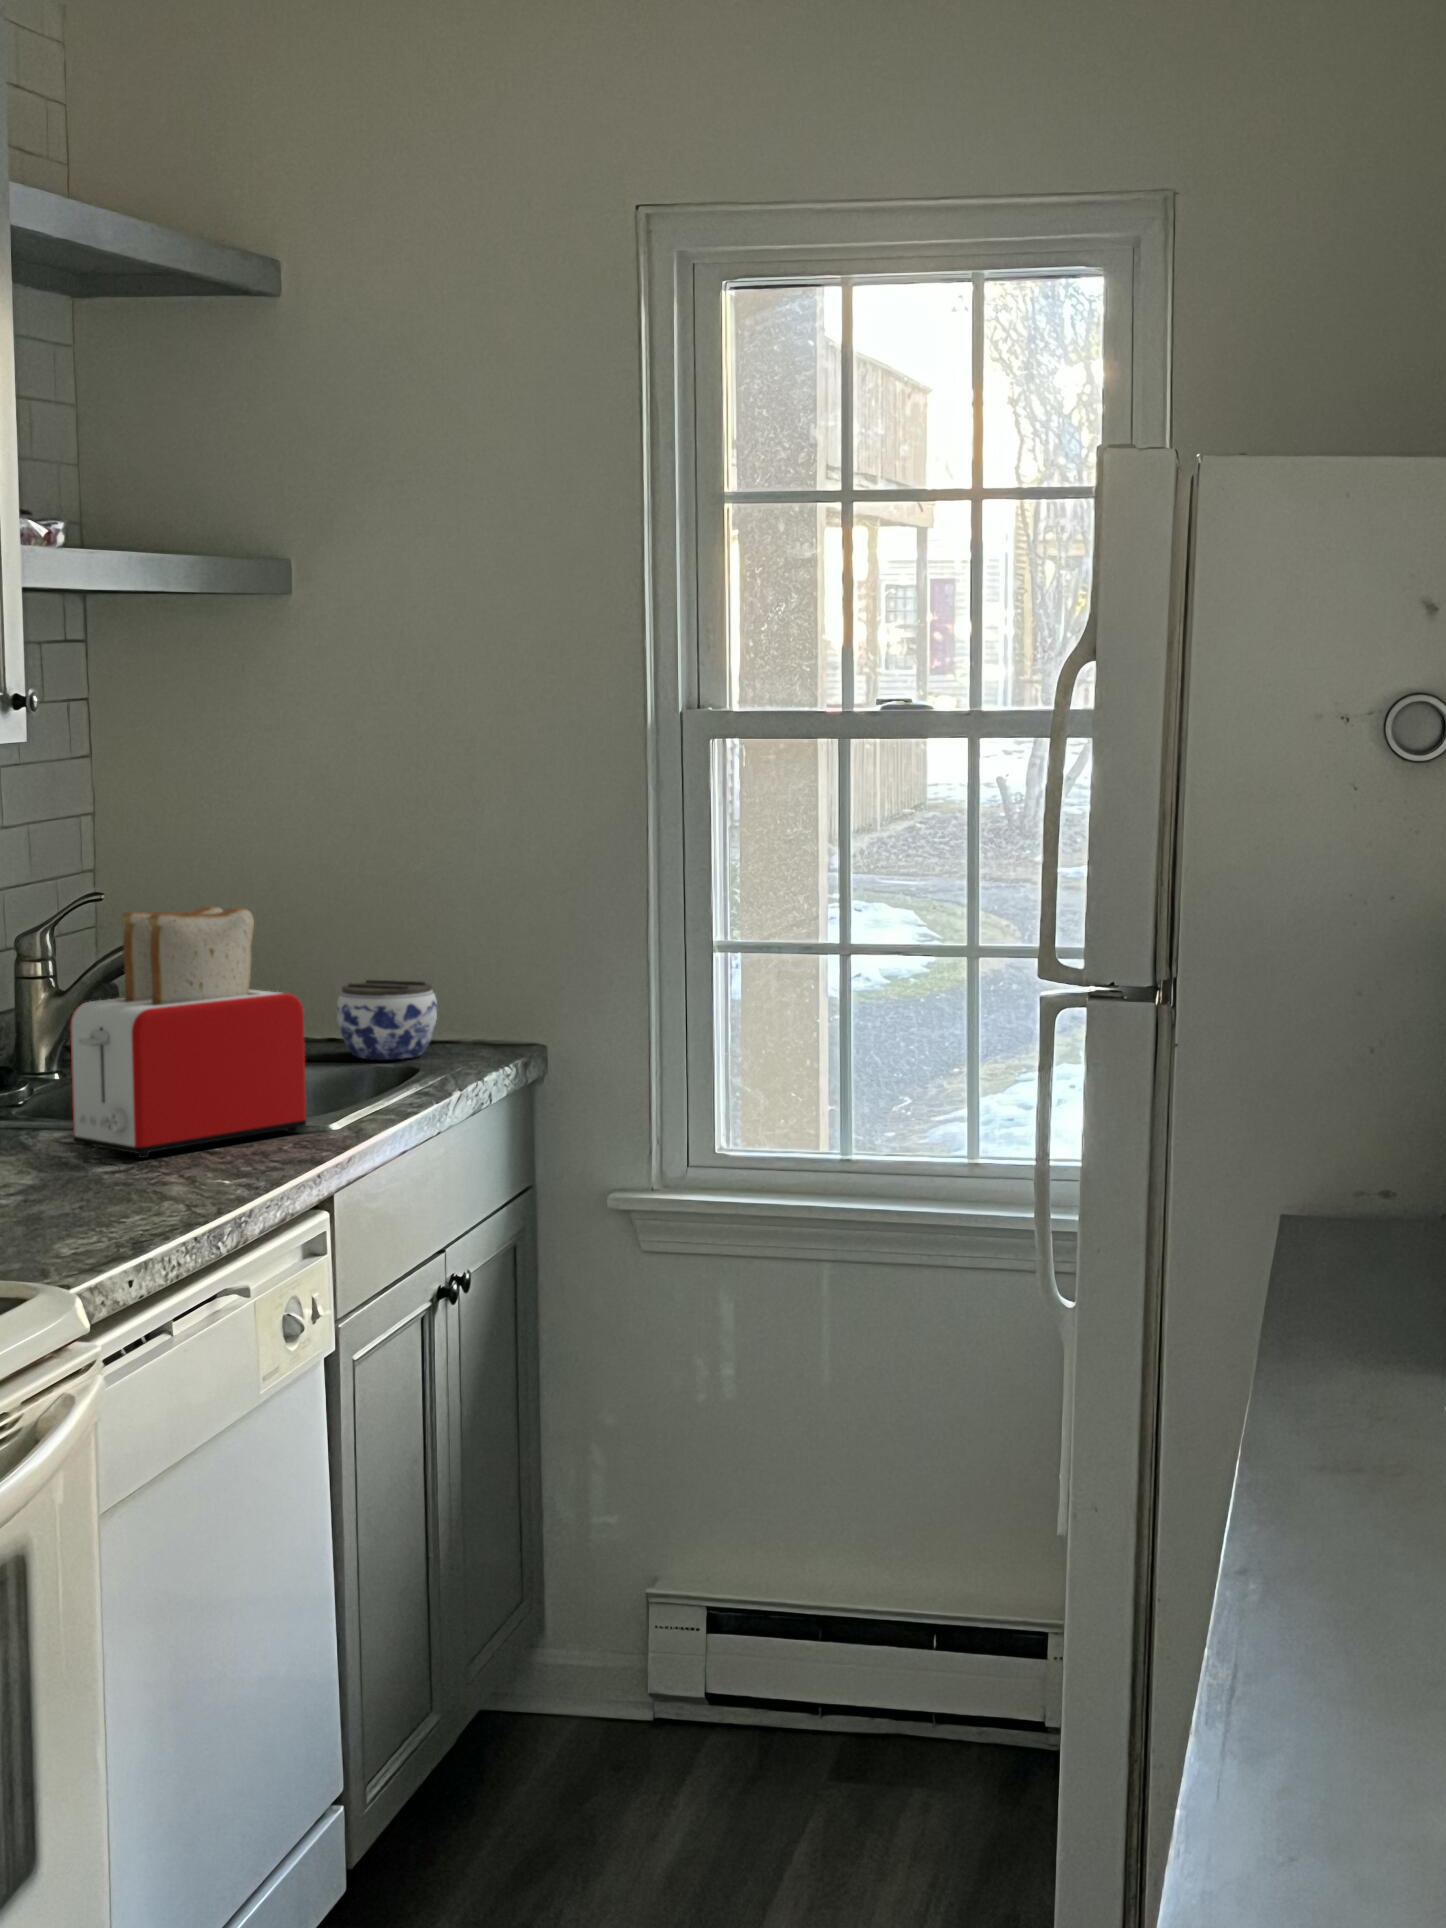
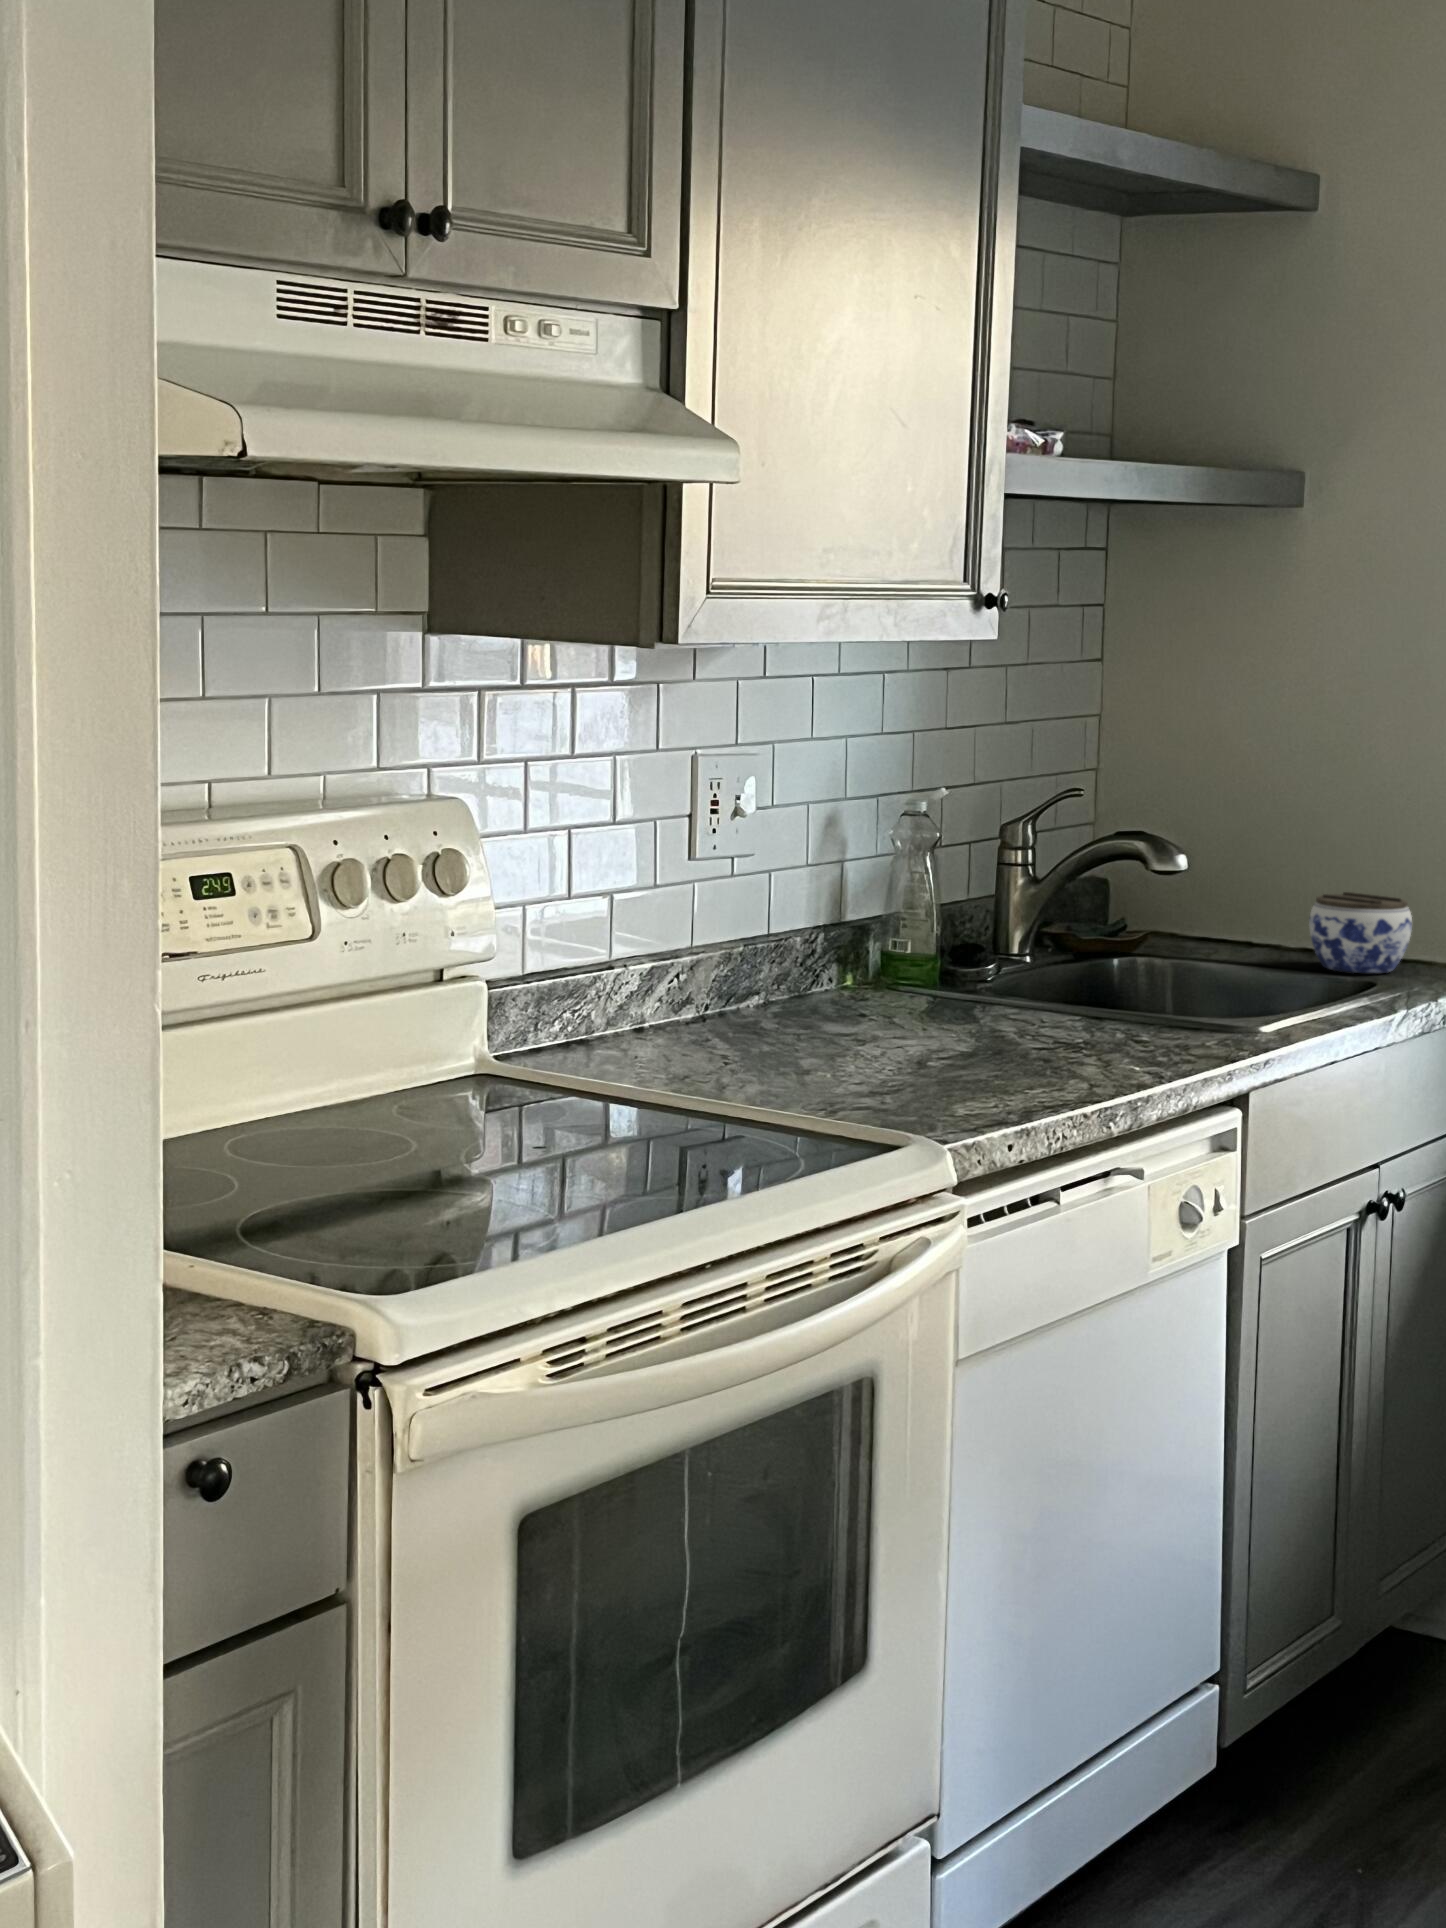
toaster: present [70,906,306,1158] -> none [1015,805,1242,1039]

